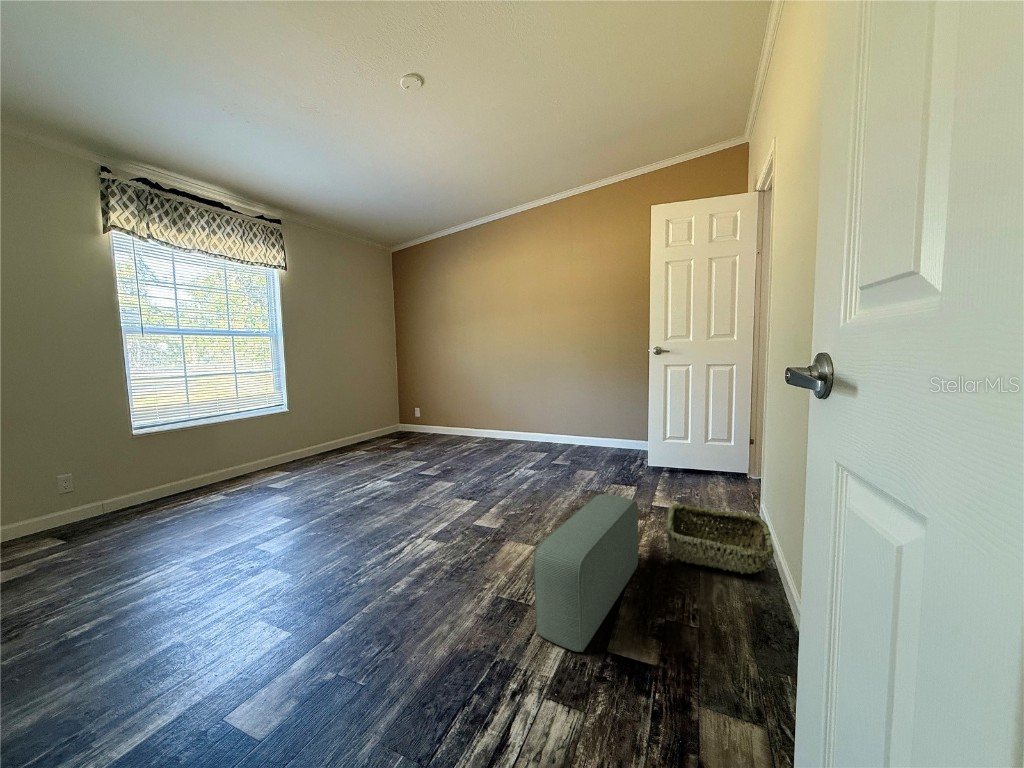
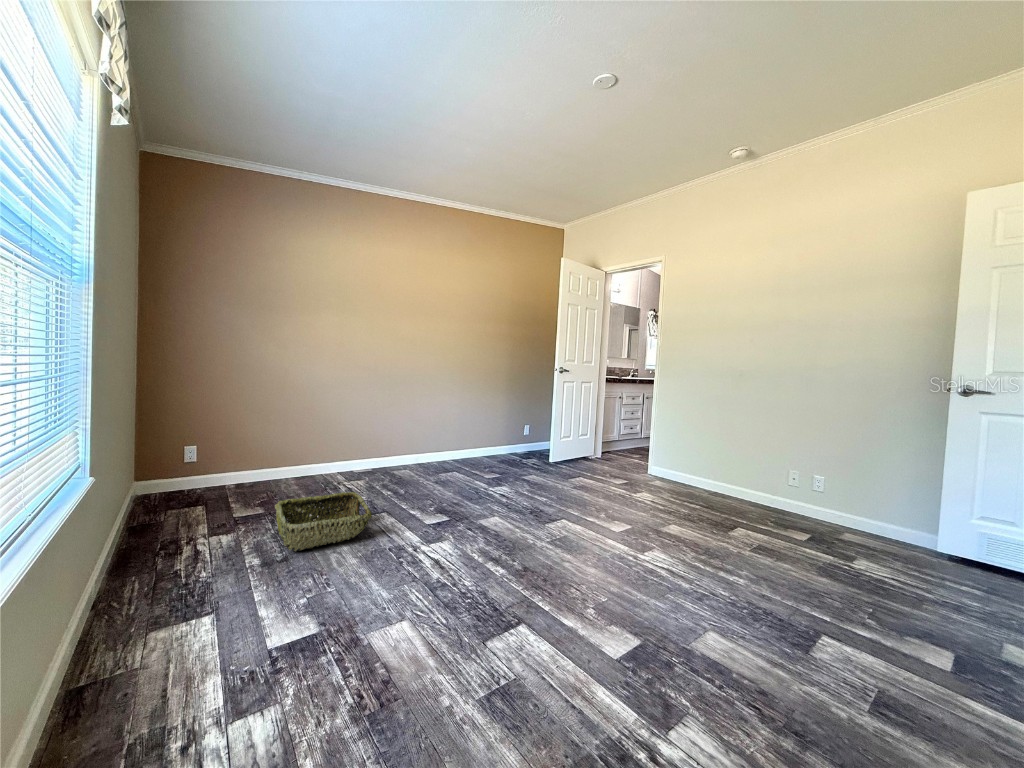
pouf: present [534,494,638,652] -> none [169,503,258,685]

